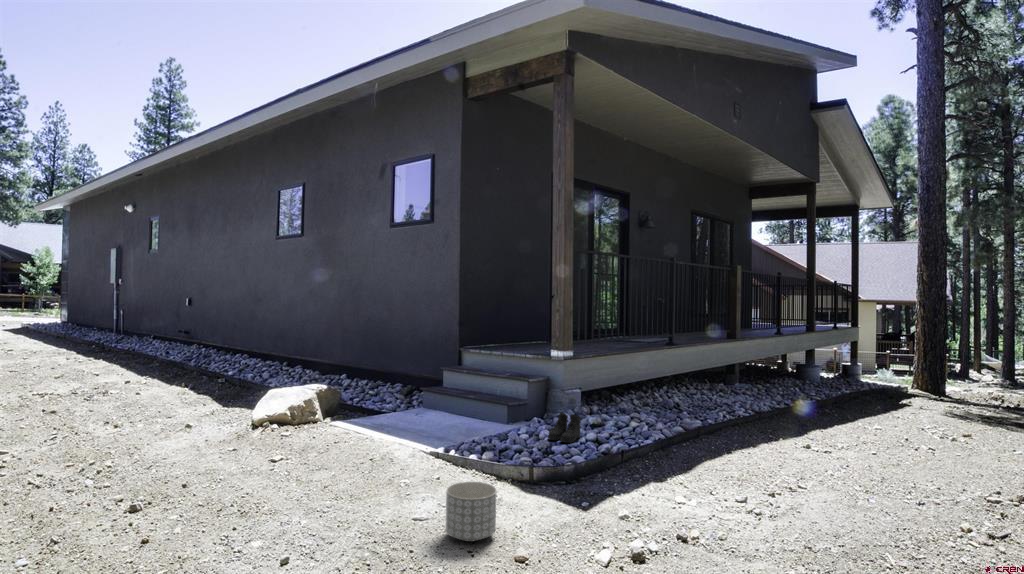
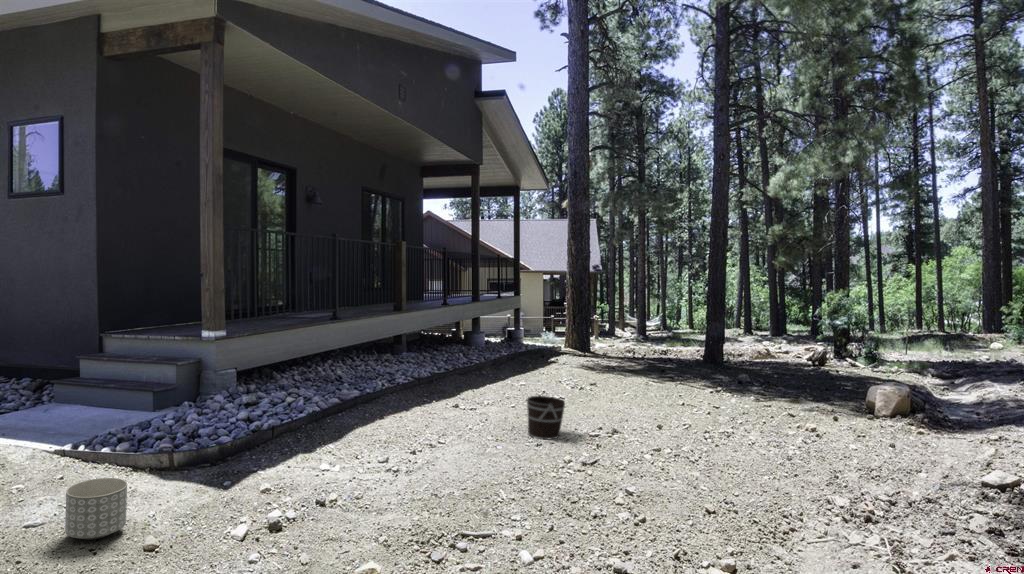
boots: present [548,413,581,443] -> none [196,395,233,425]
bucket: none [929,439,992,500] -> present [527,395,565,440]

